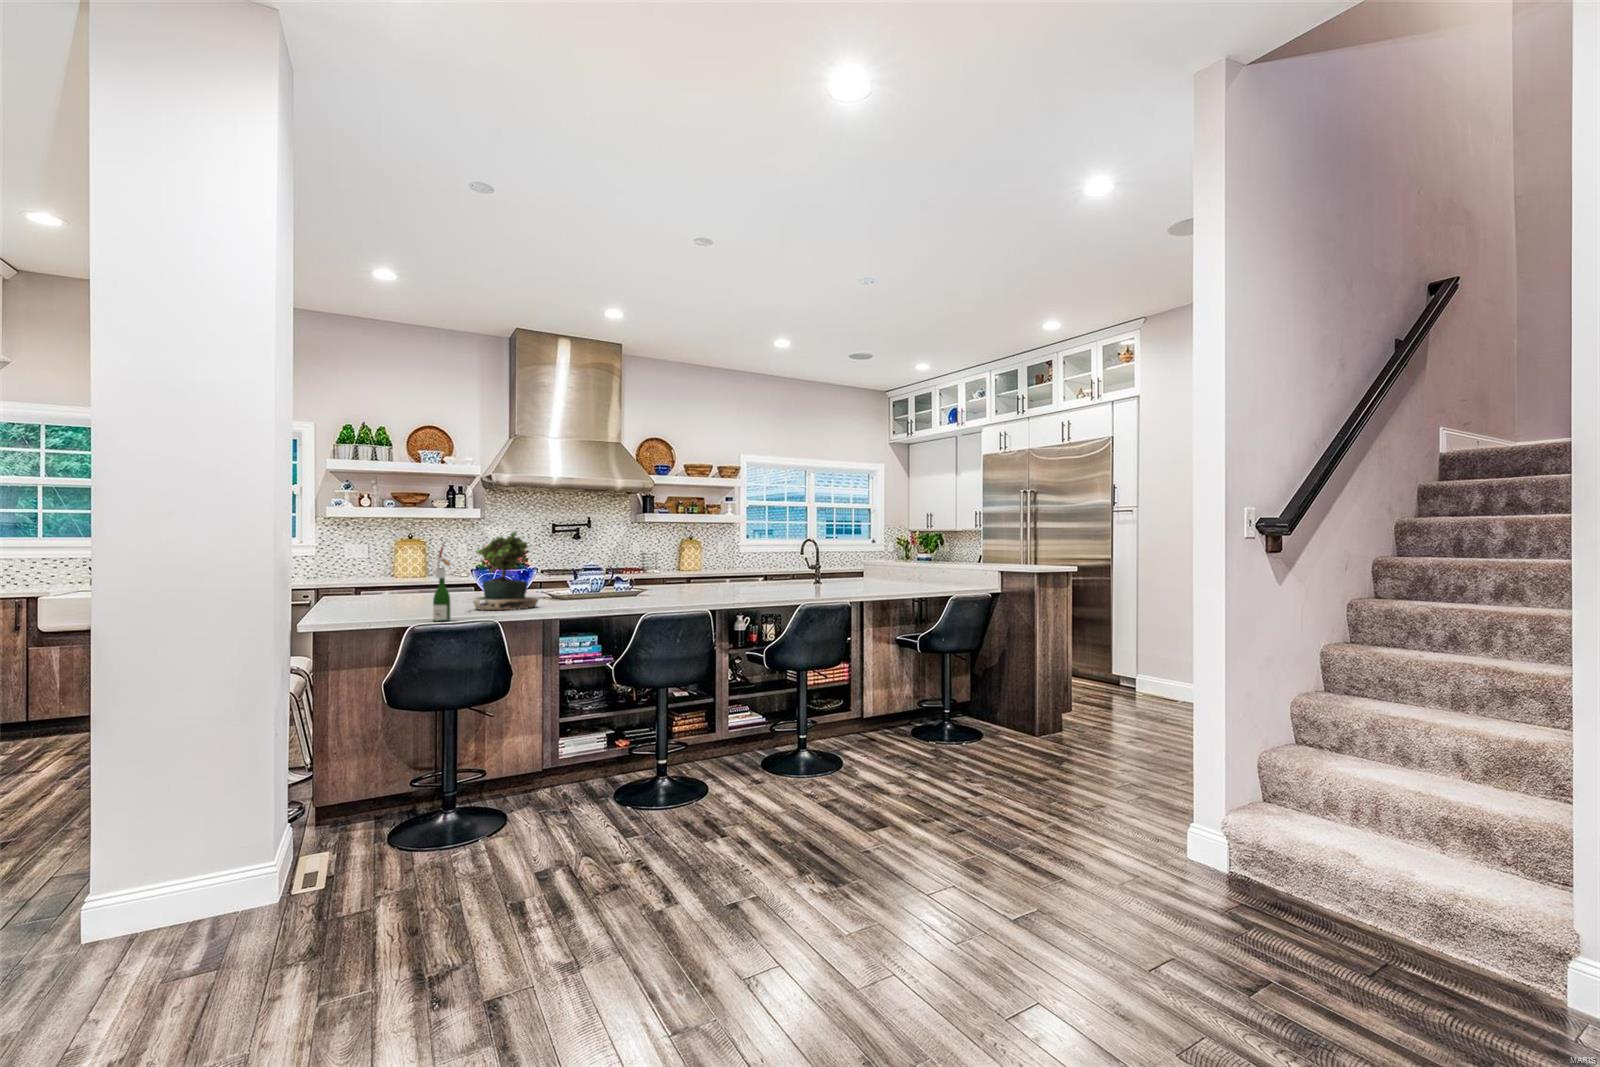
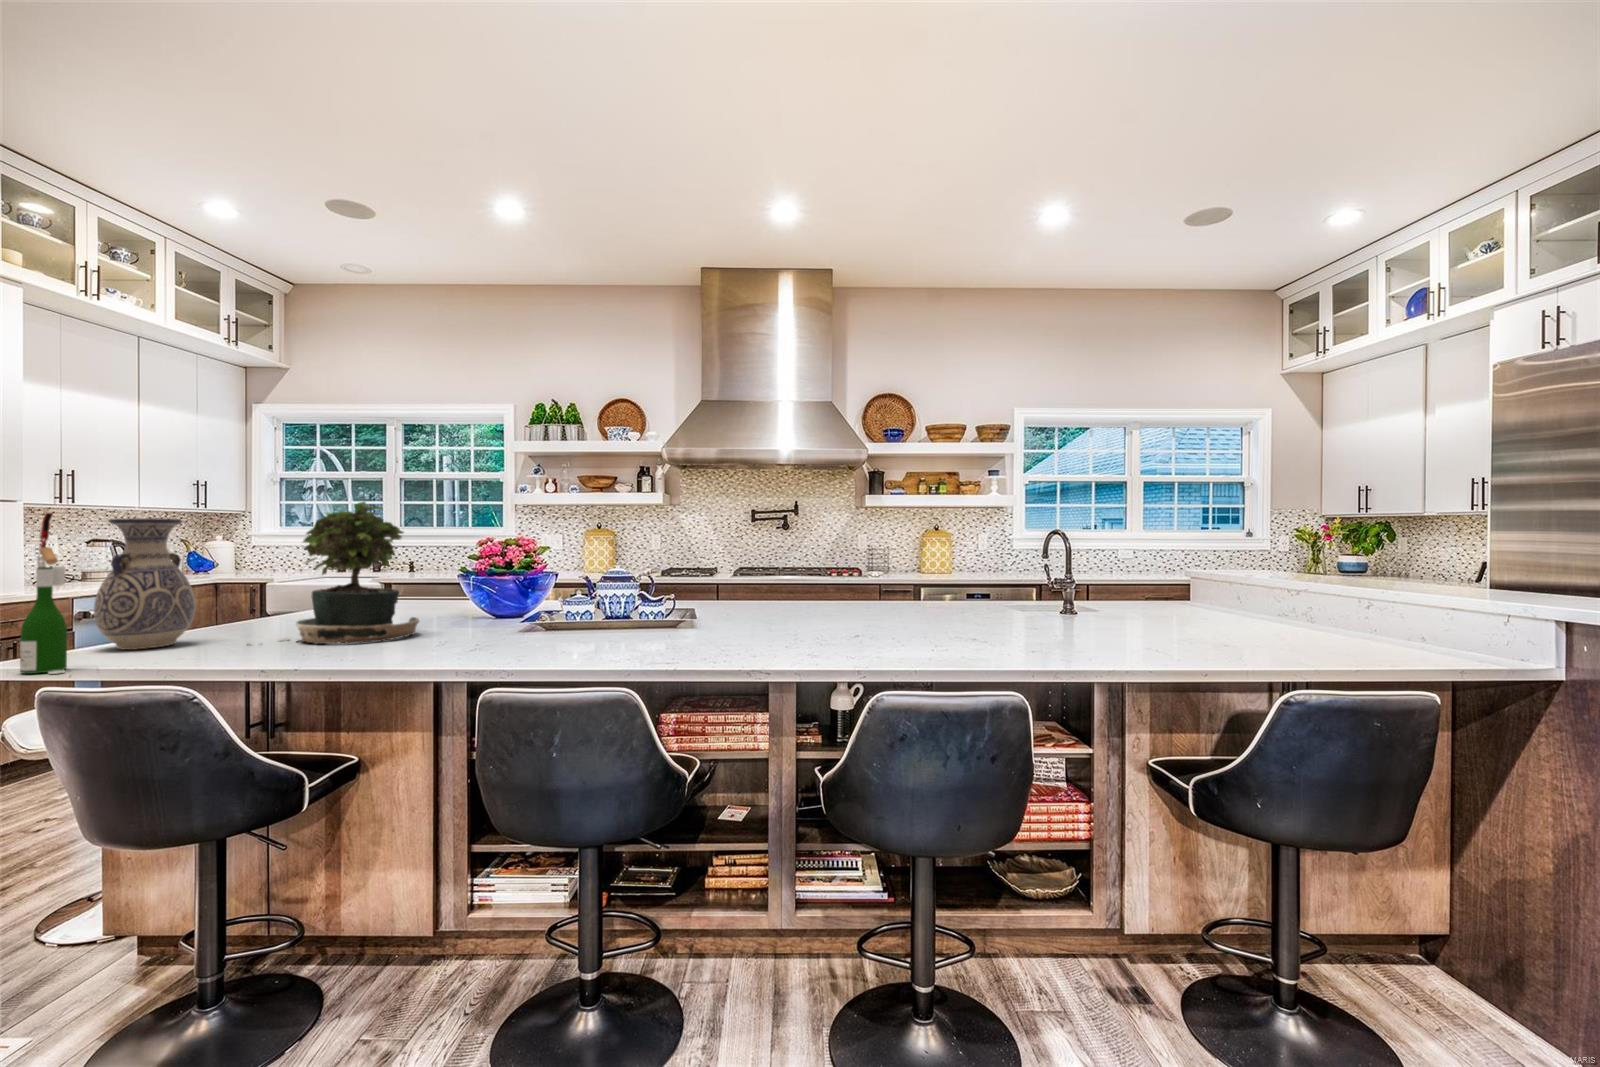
vase: none [383,542,431,617] -> present [94,518,196,650]

